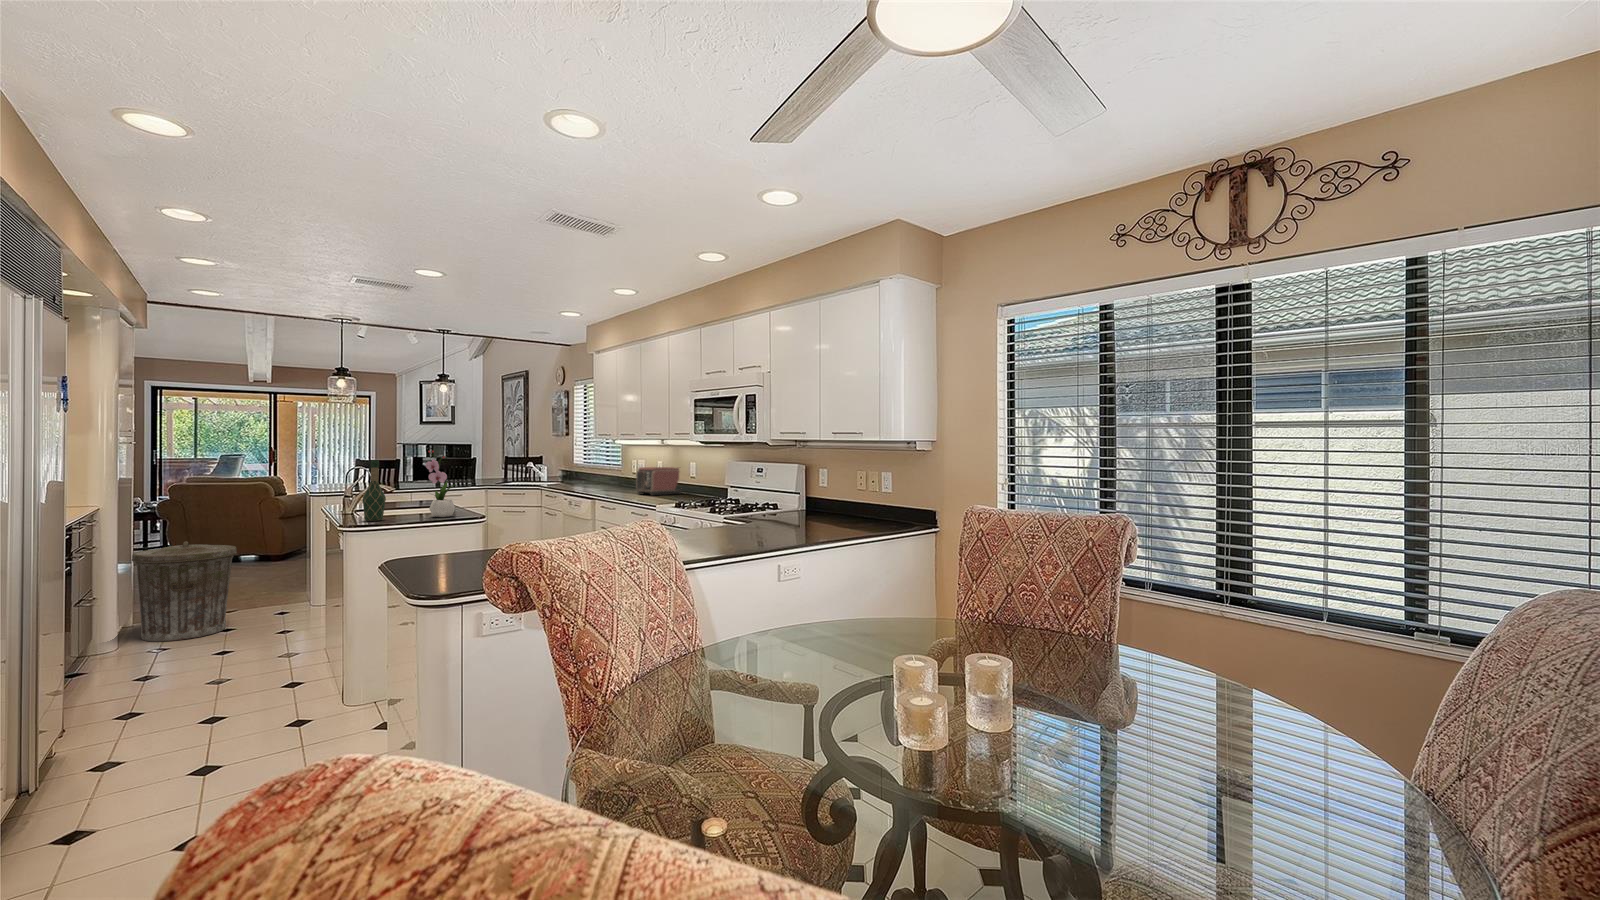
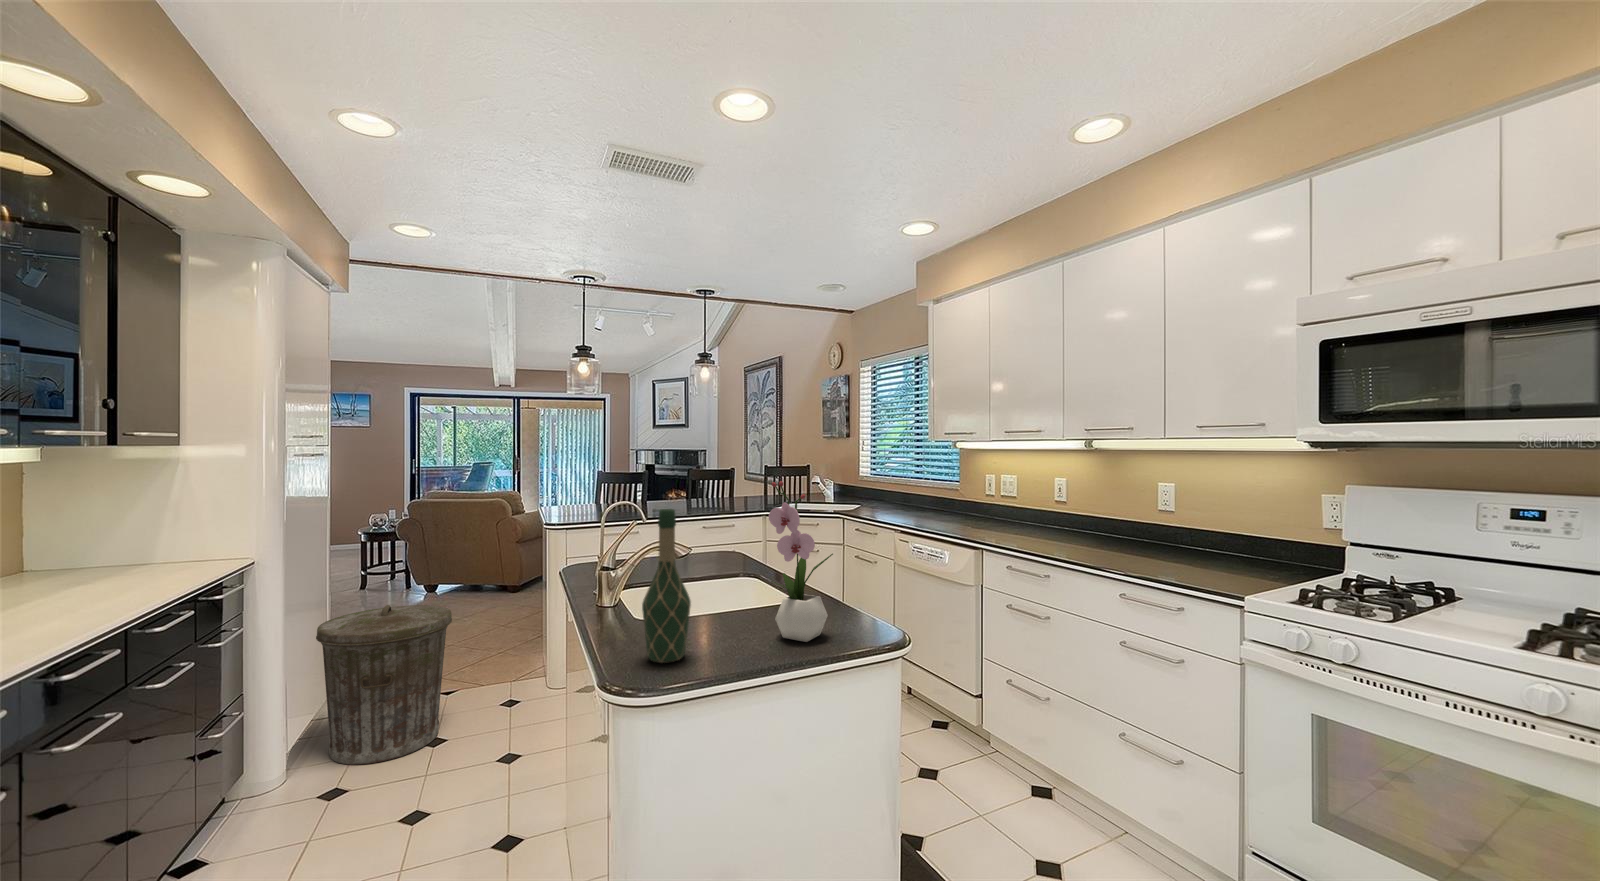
toaster: present [636,467,682,495] -> none [1040,489,1118,545]

